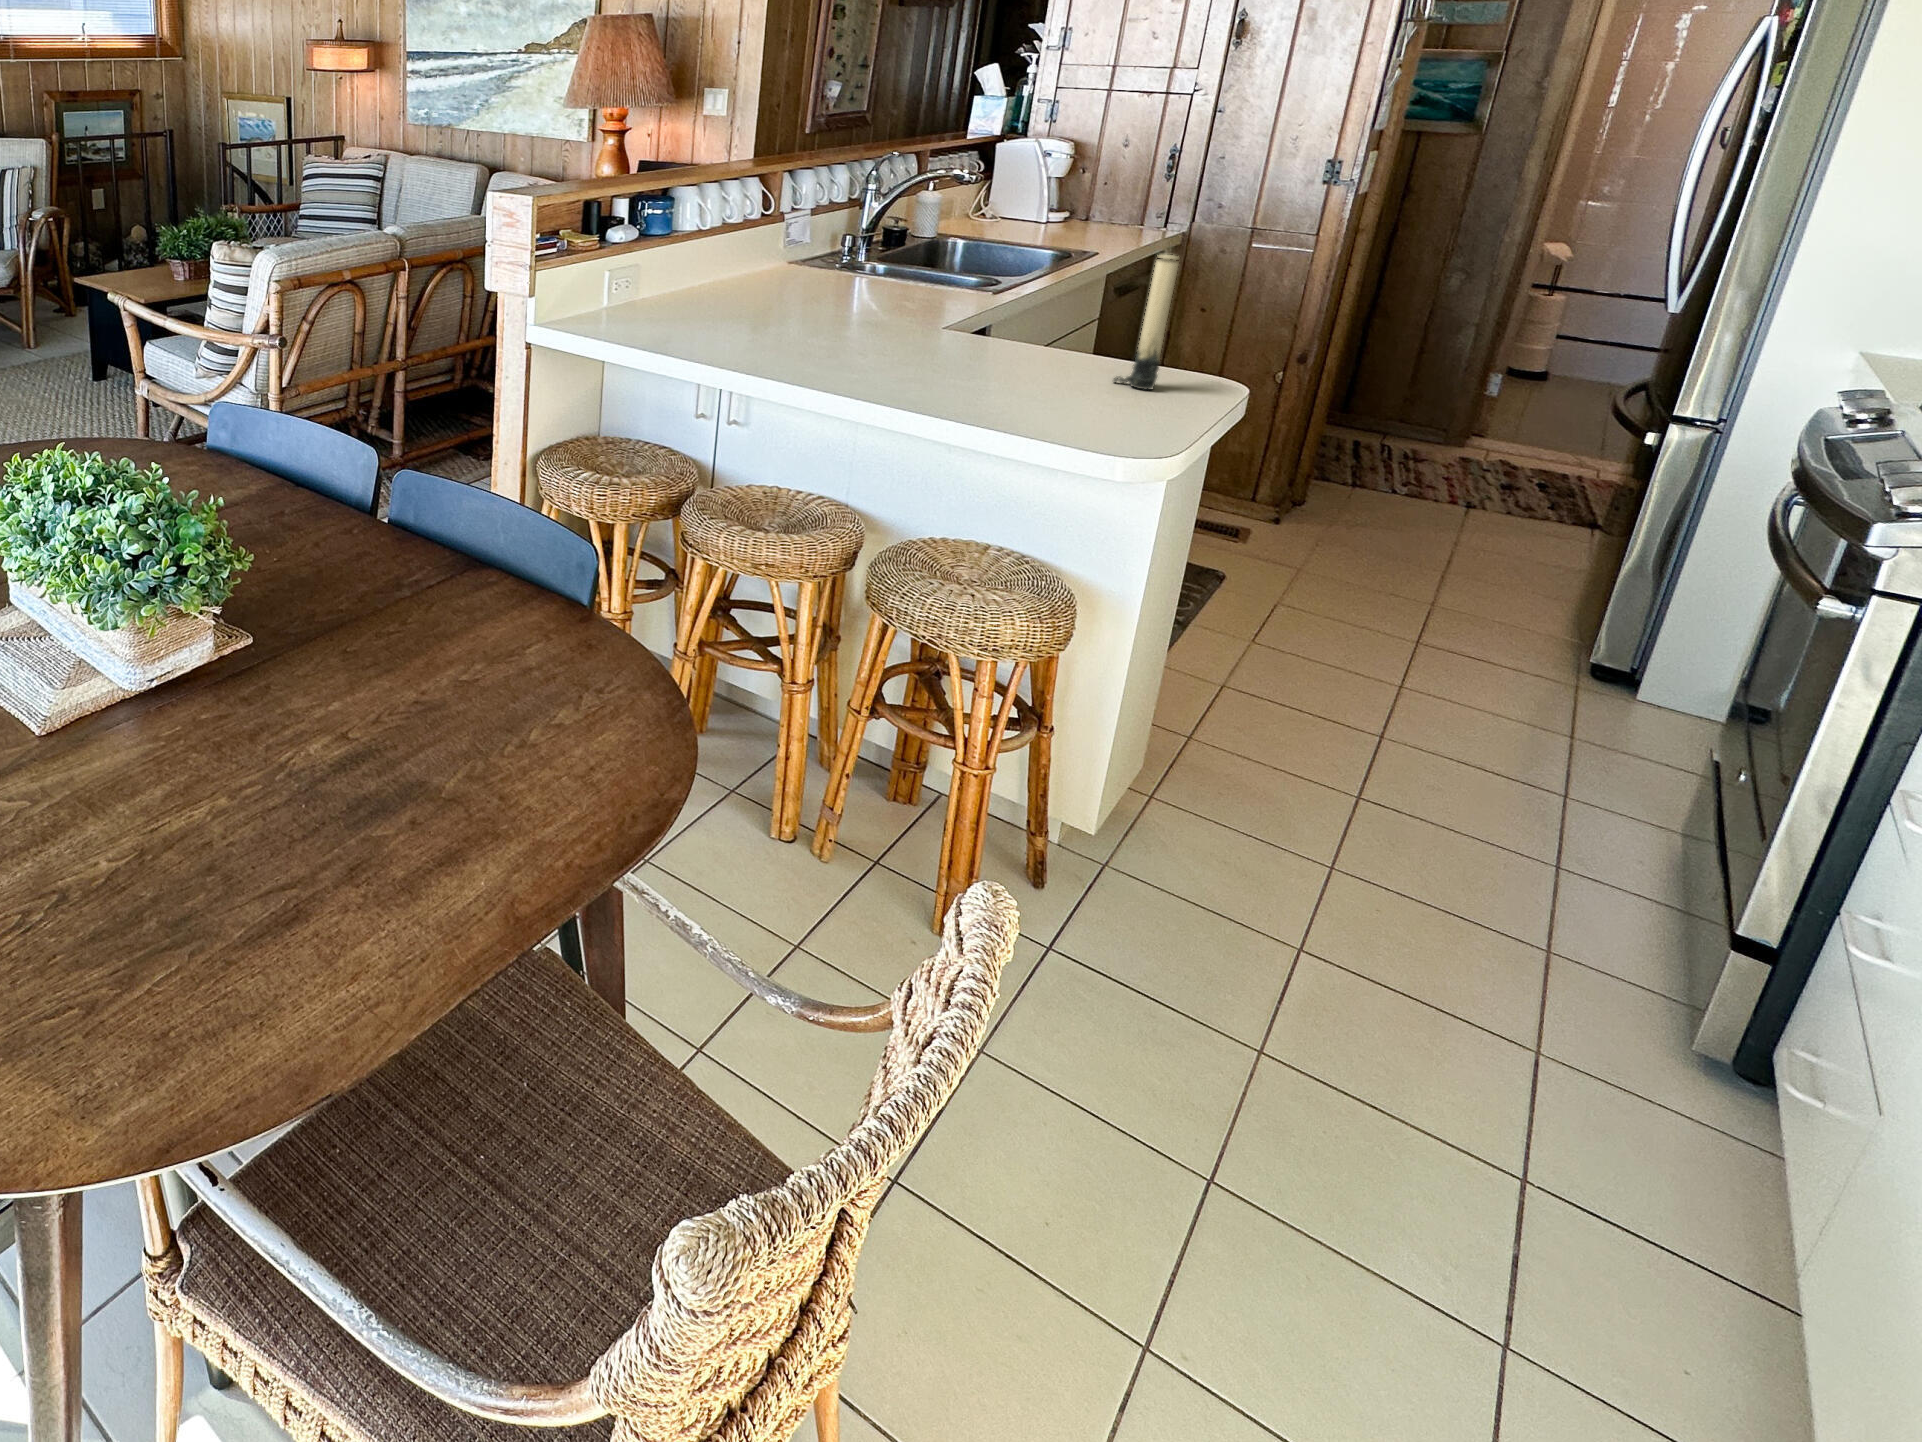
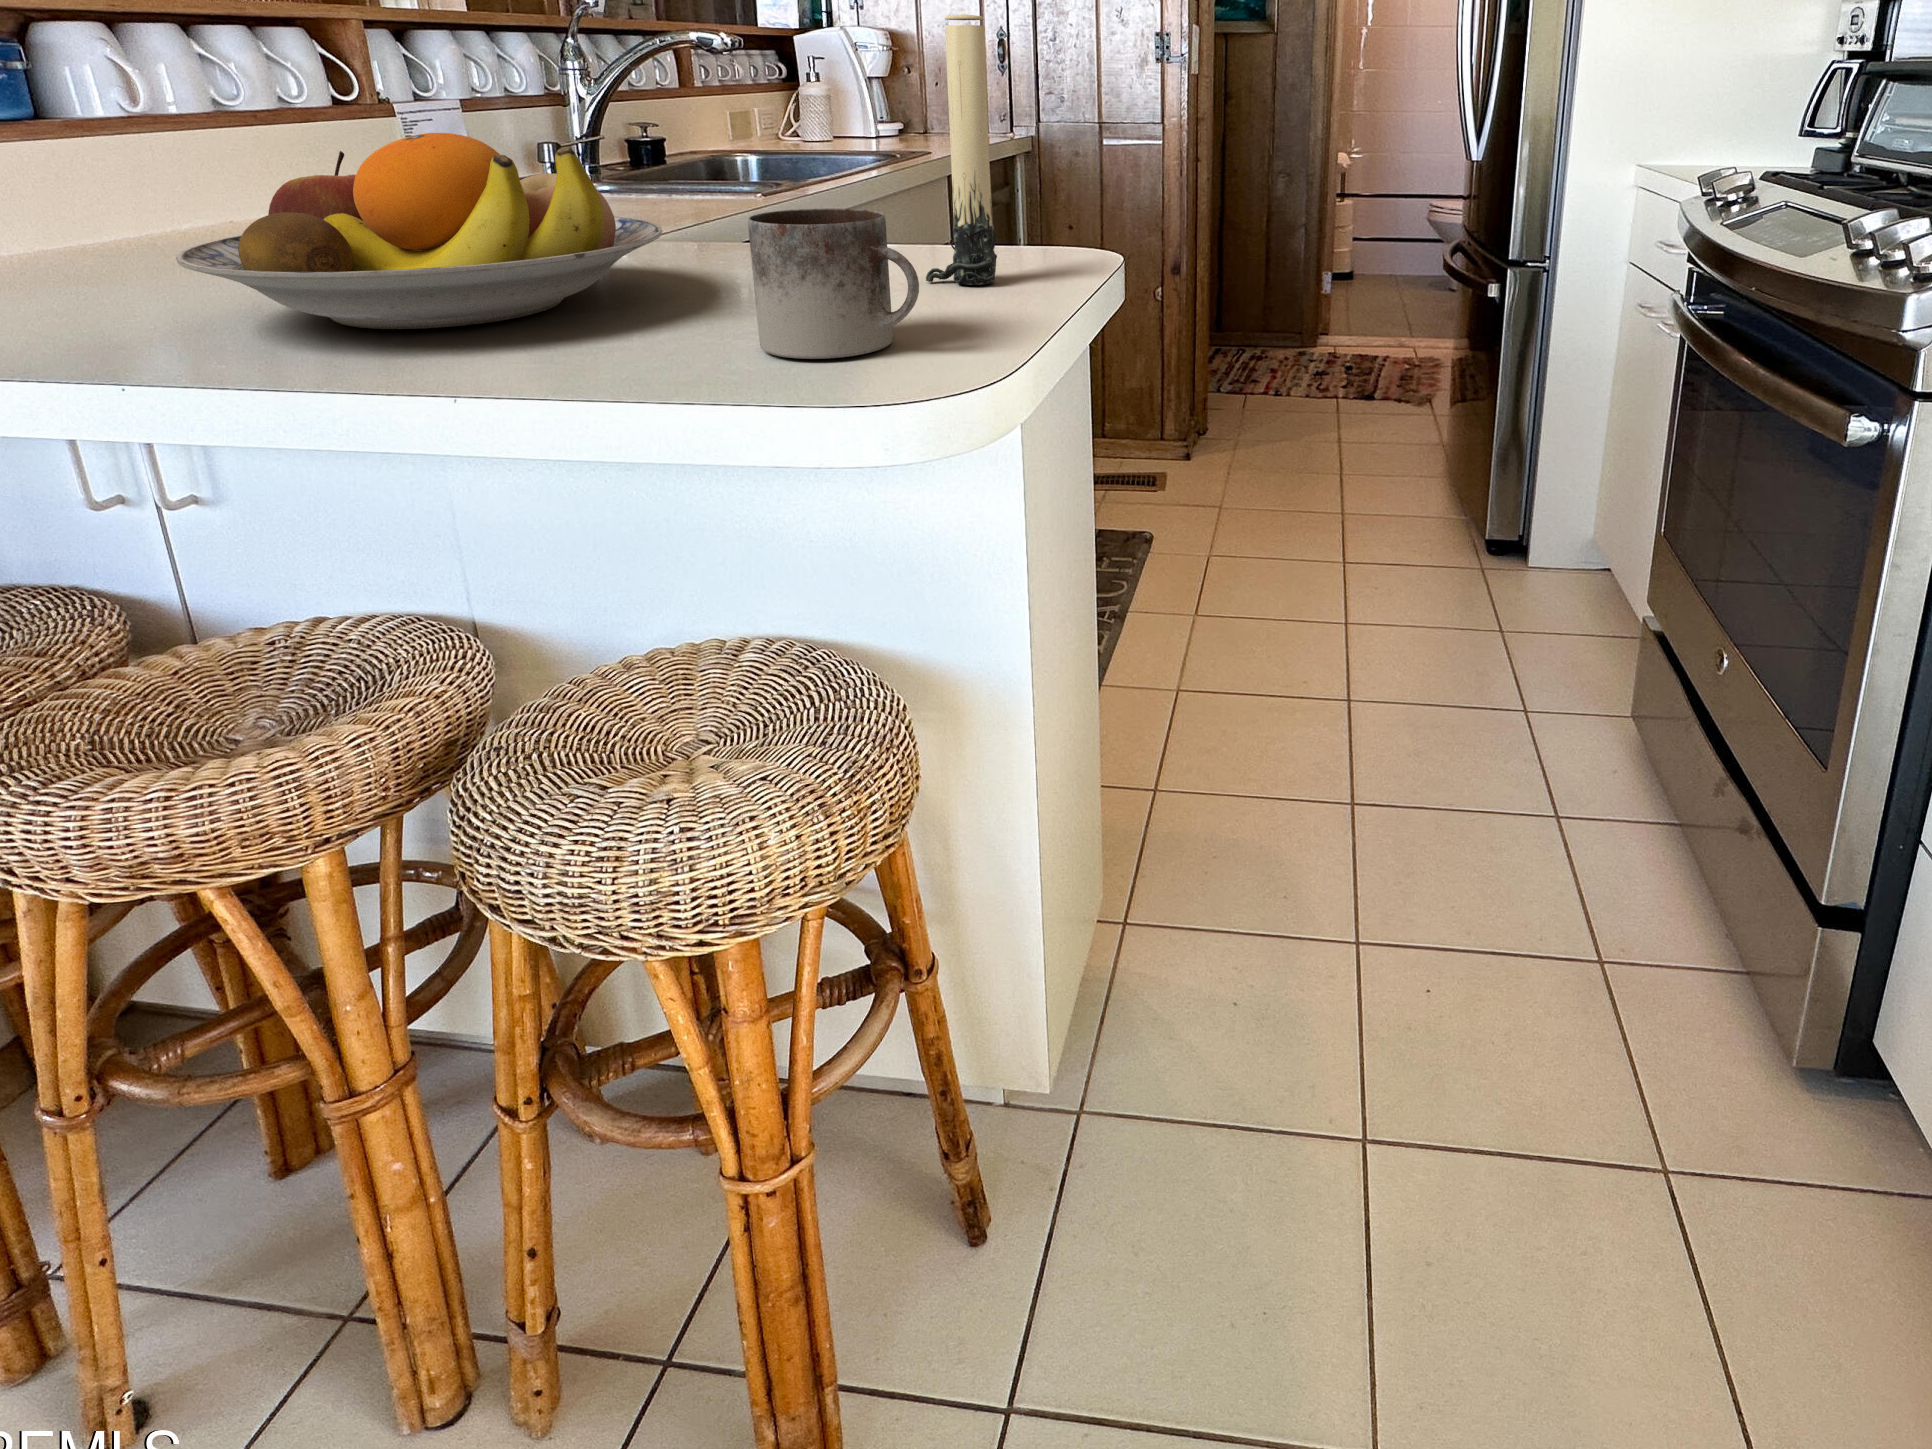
fruit bowl: none [795,289,984,373] -> present [176,133,662,329]
mug: none [1036,350,1123,421] -> present [748,208,919,359]

